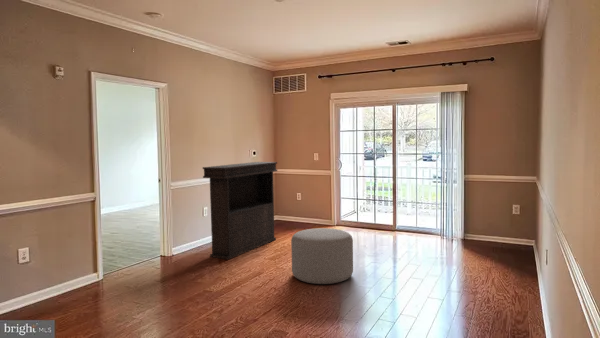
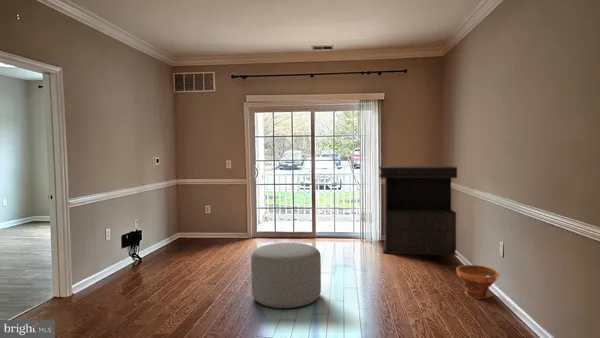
console table: present [203,162,277,260] -> present [379,166,457,256]
planter: none [490,267,537,303] -> present [456,265,499,299]

